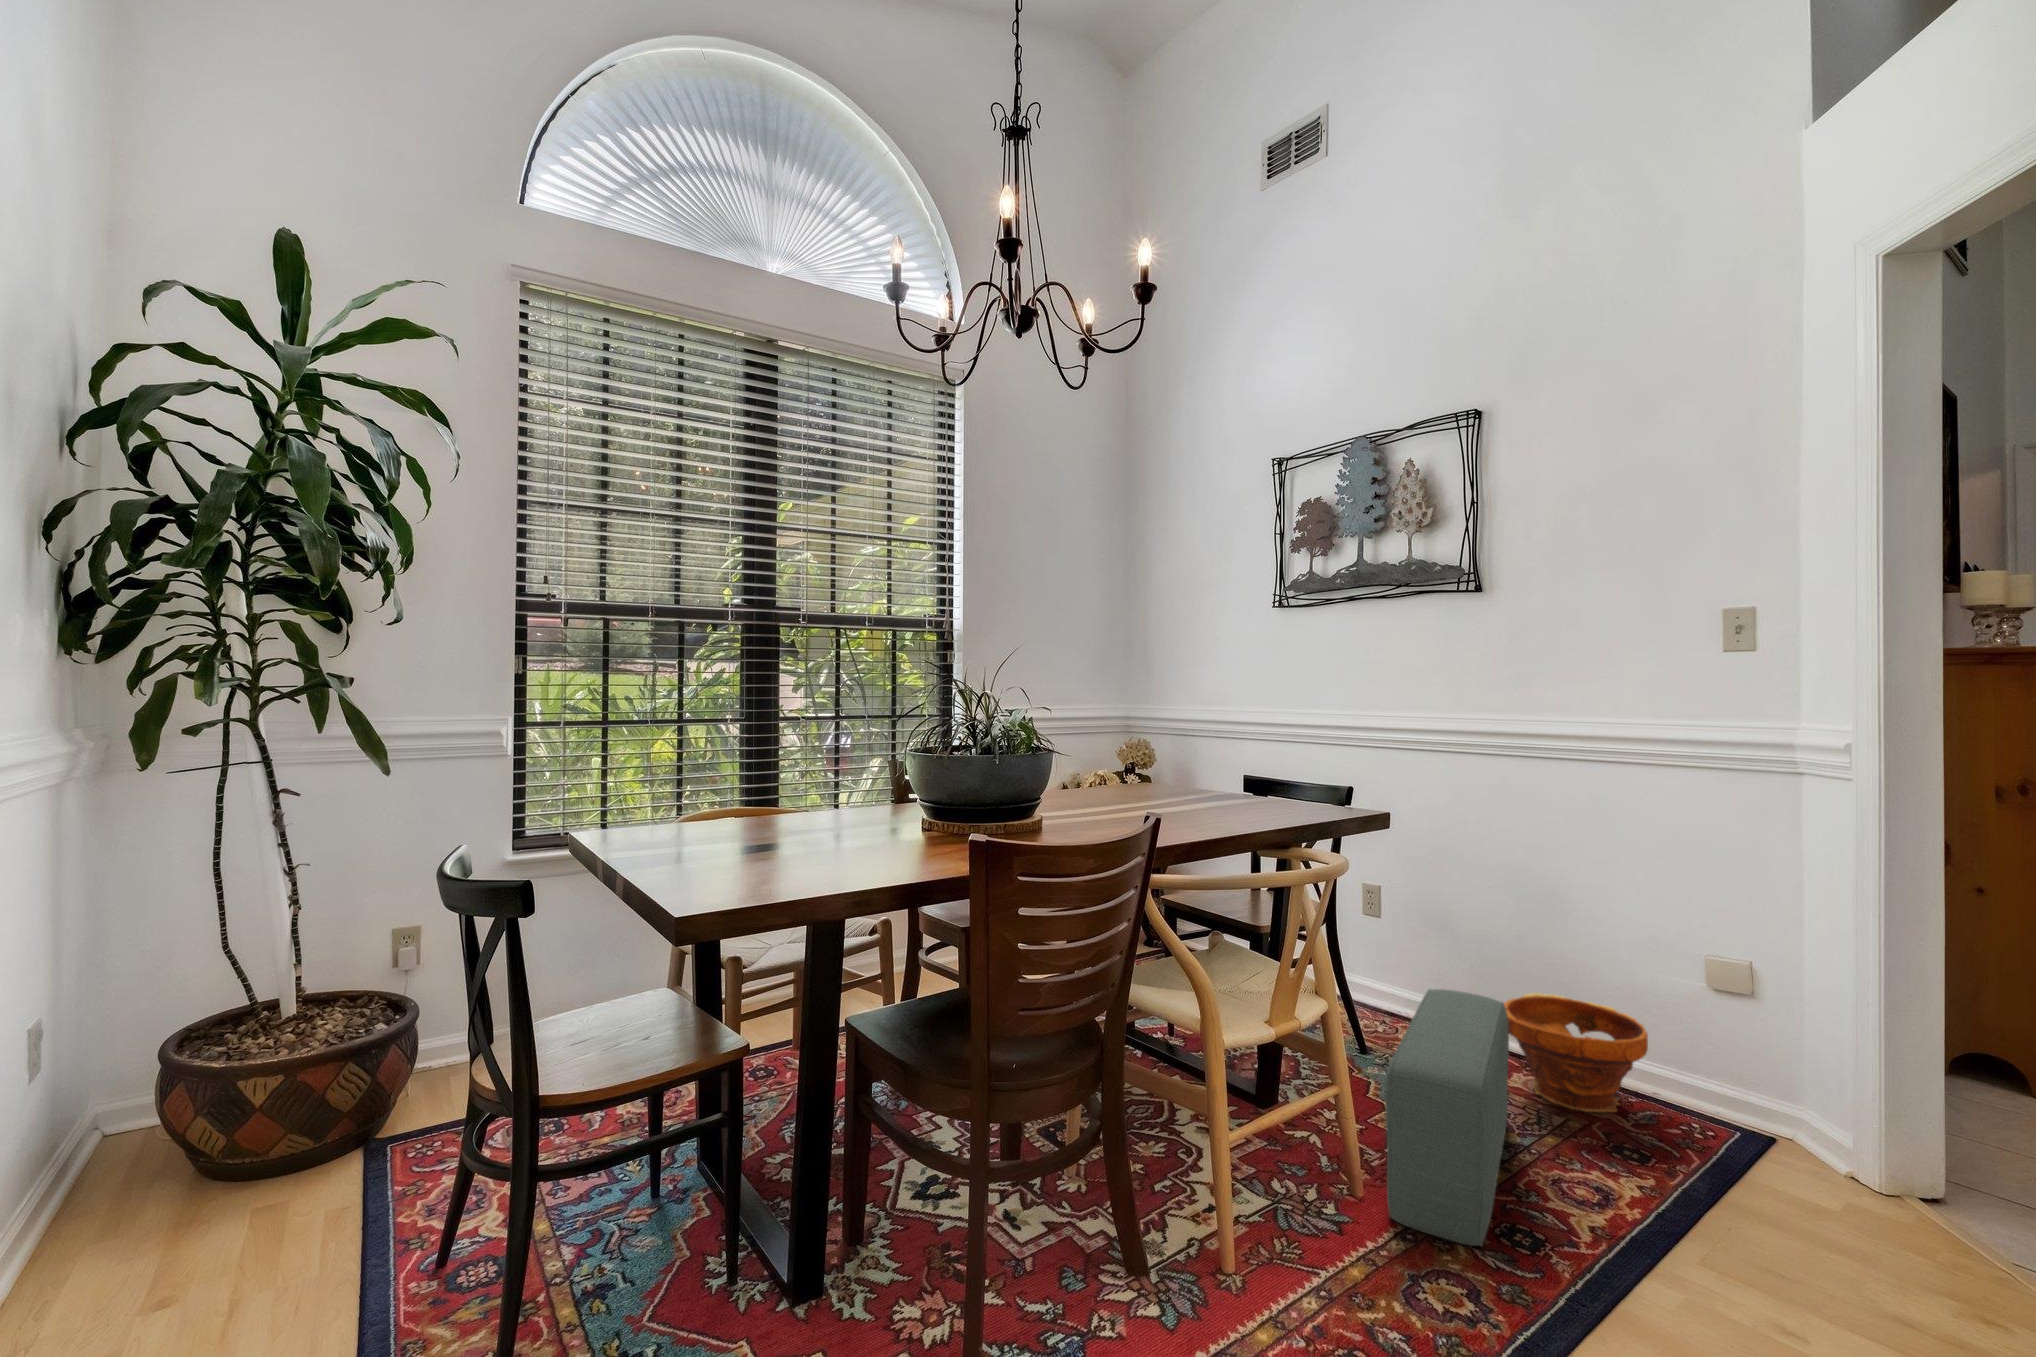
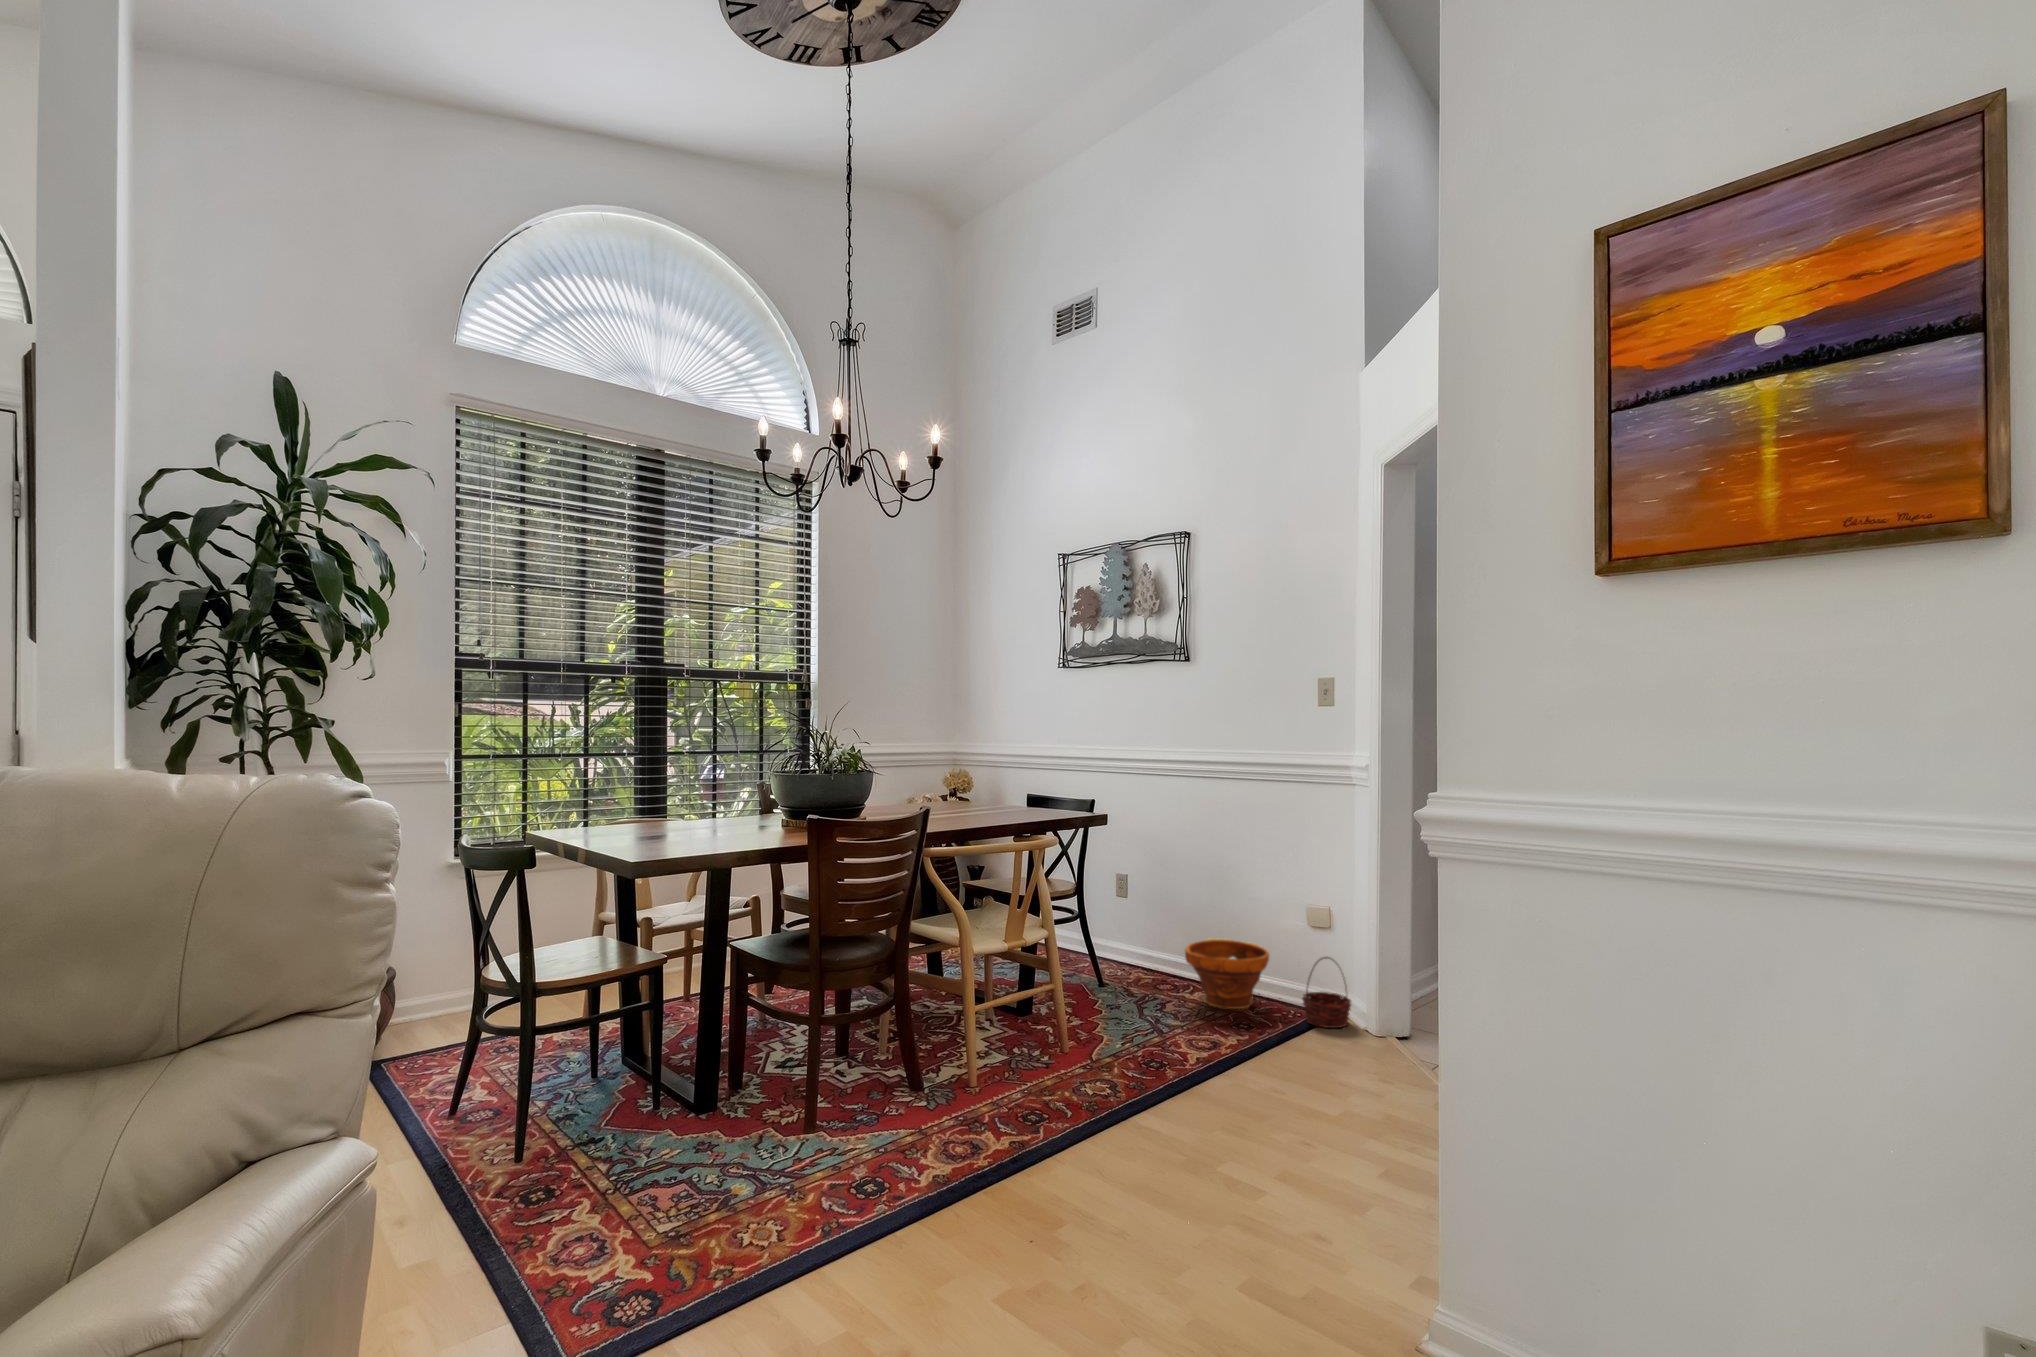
pouf: present [1385,989,1509,1246] -> none [1077,932,1175,1069]
basket: none [1723,1049,1826,1171] -> present [1302,957,1351,1028]

